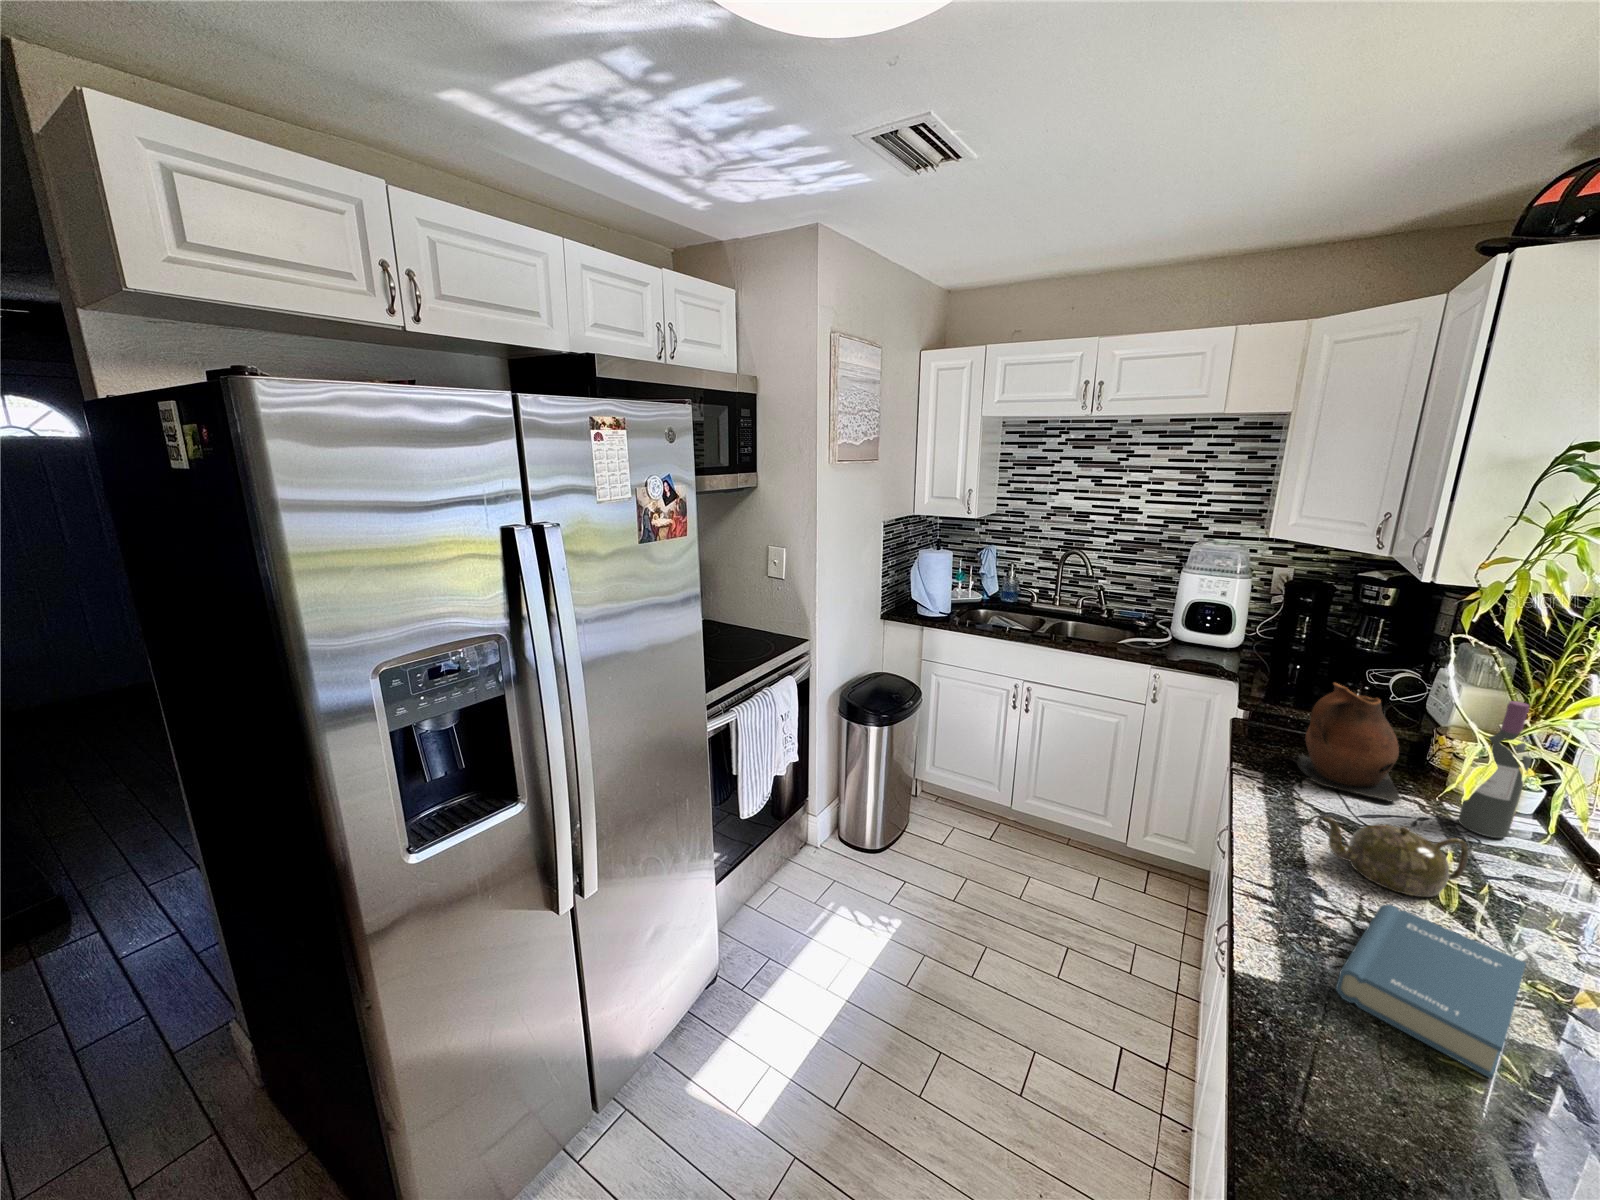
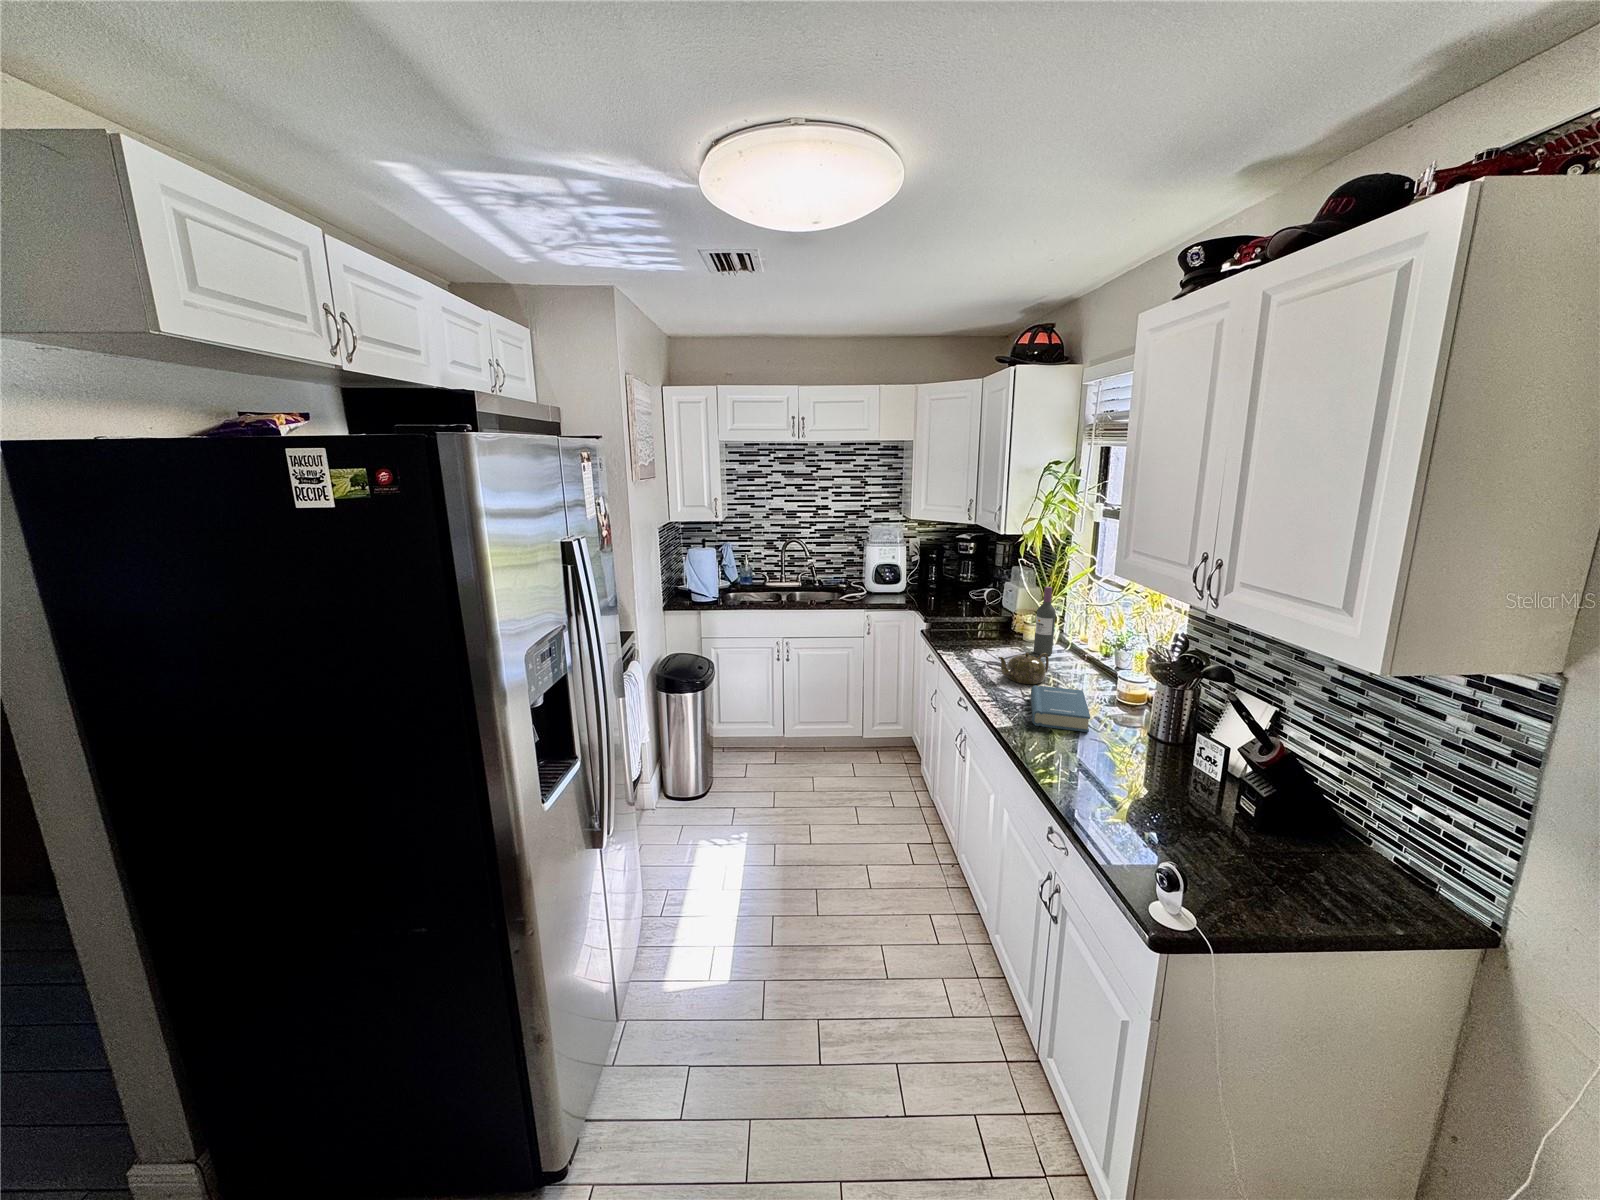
ceramic pitcher: present [1296,683,1401,802] -> none [960,593,1012,651]

